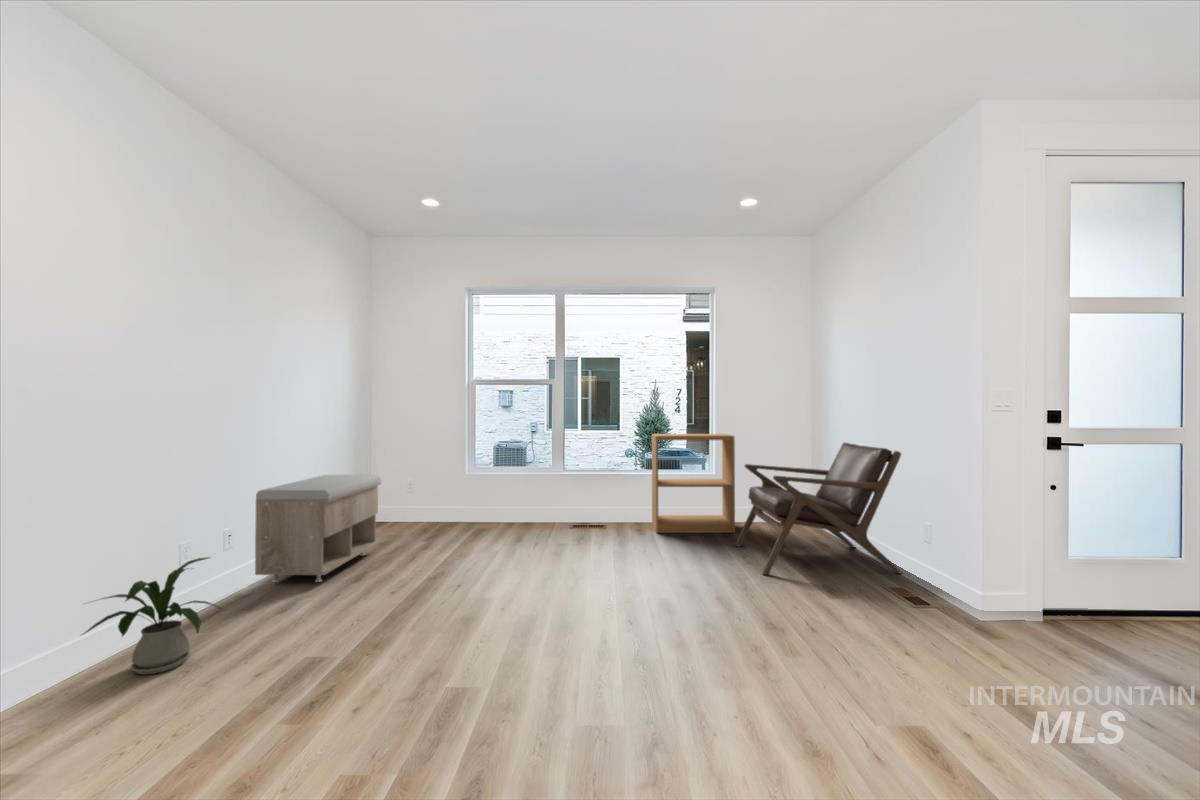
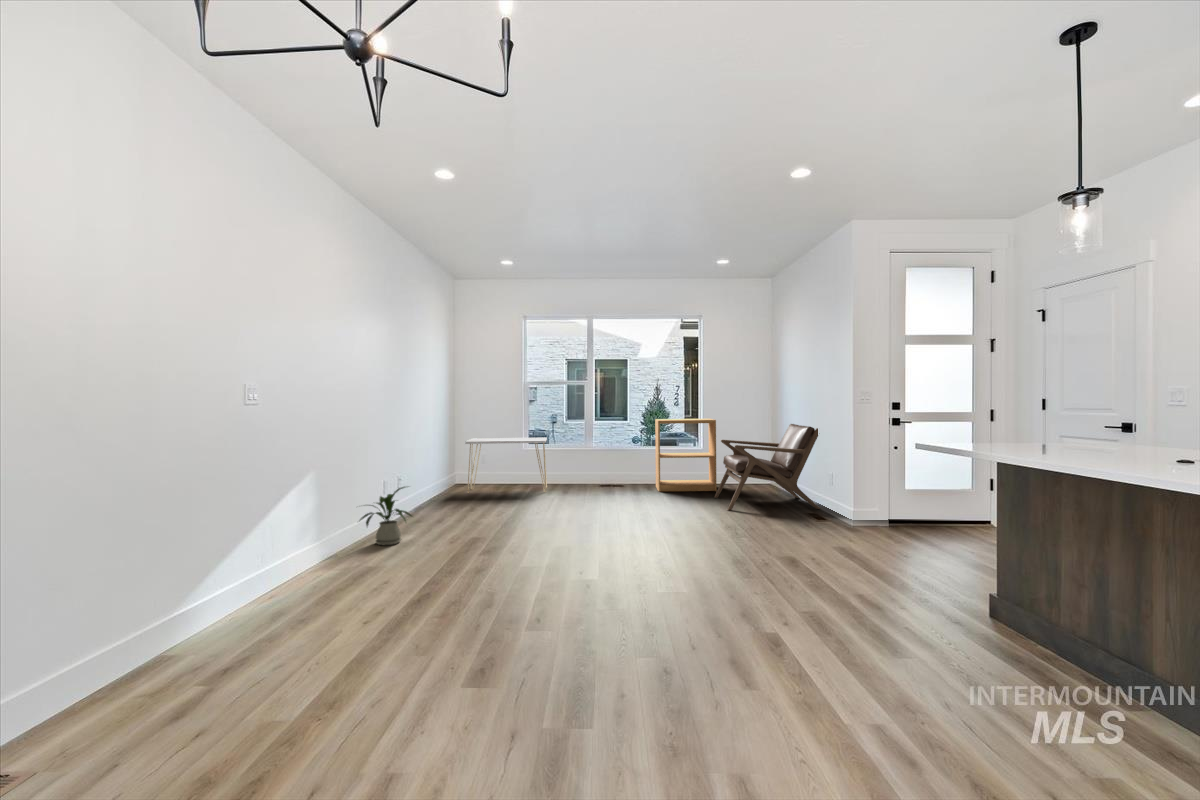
console table: none [390,457,508,535] -> present [465,438,547,494]
storage bench: present [255,475,381,582] -> none [399,448,466,515]

